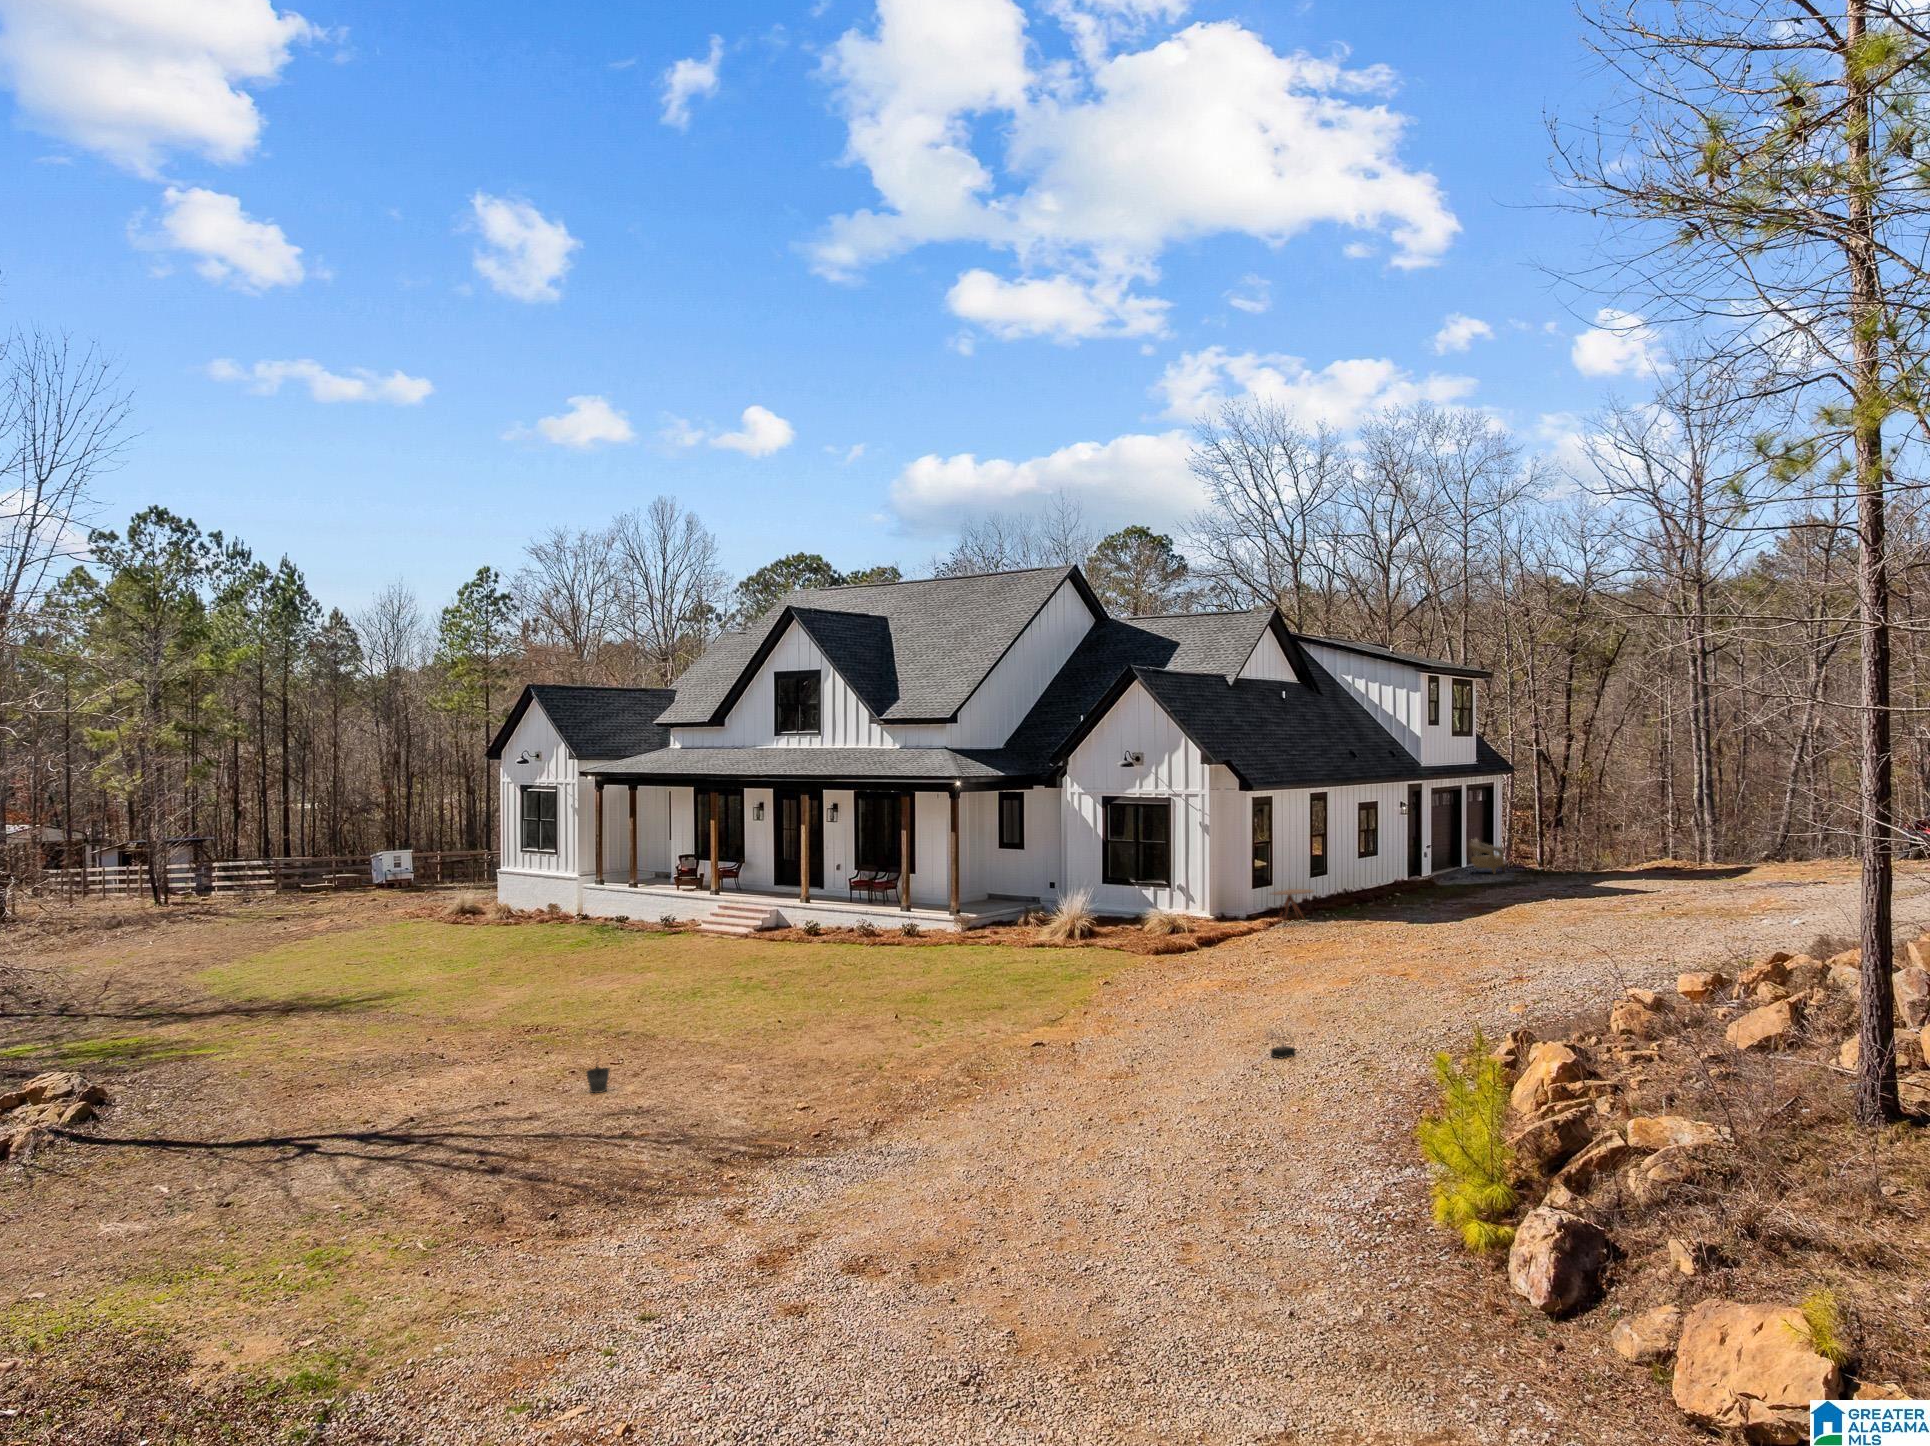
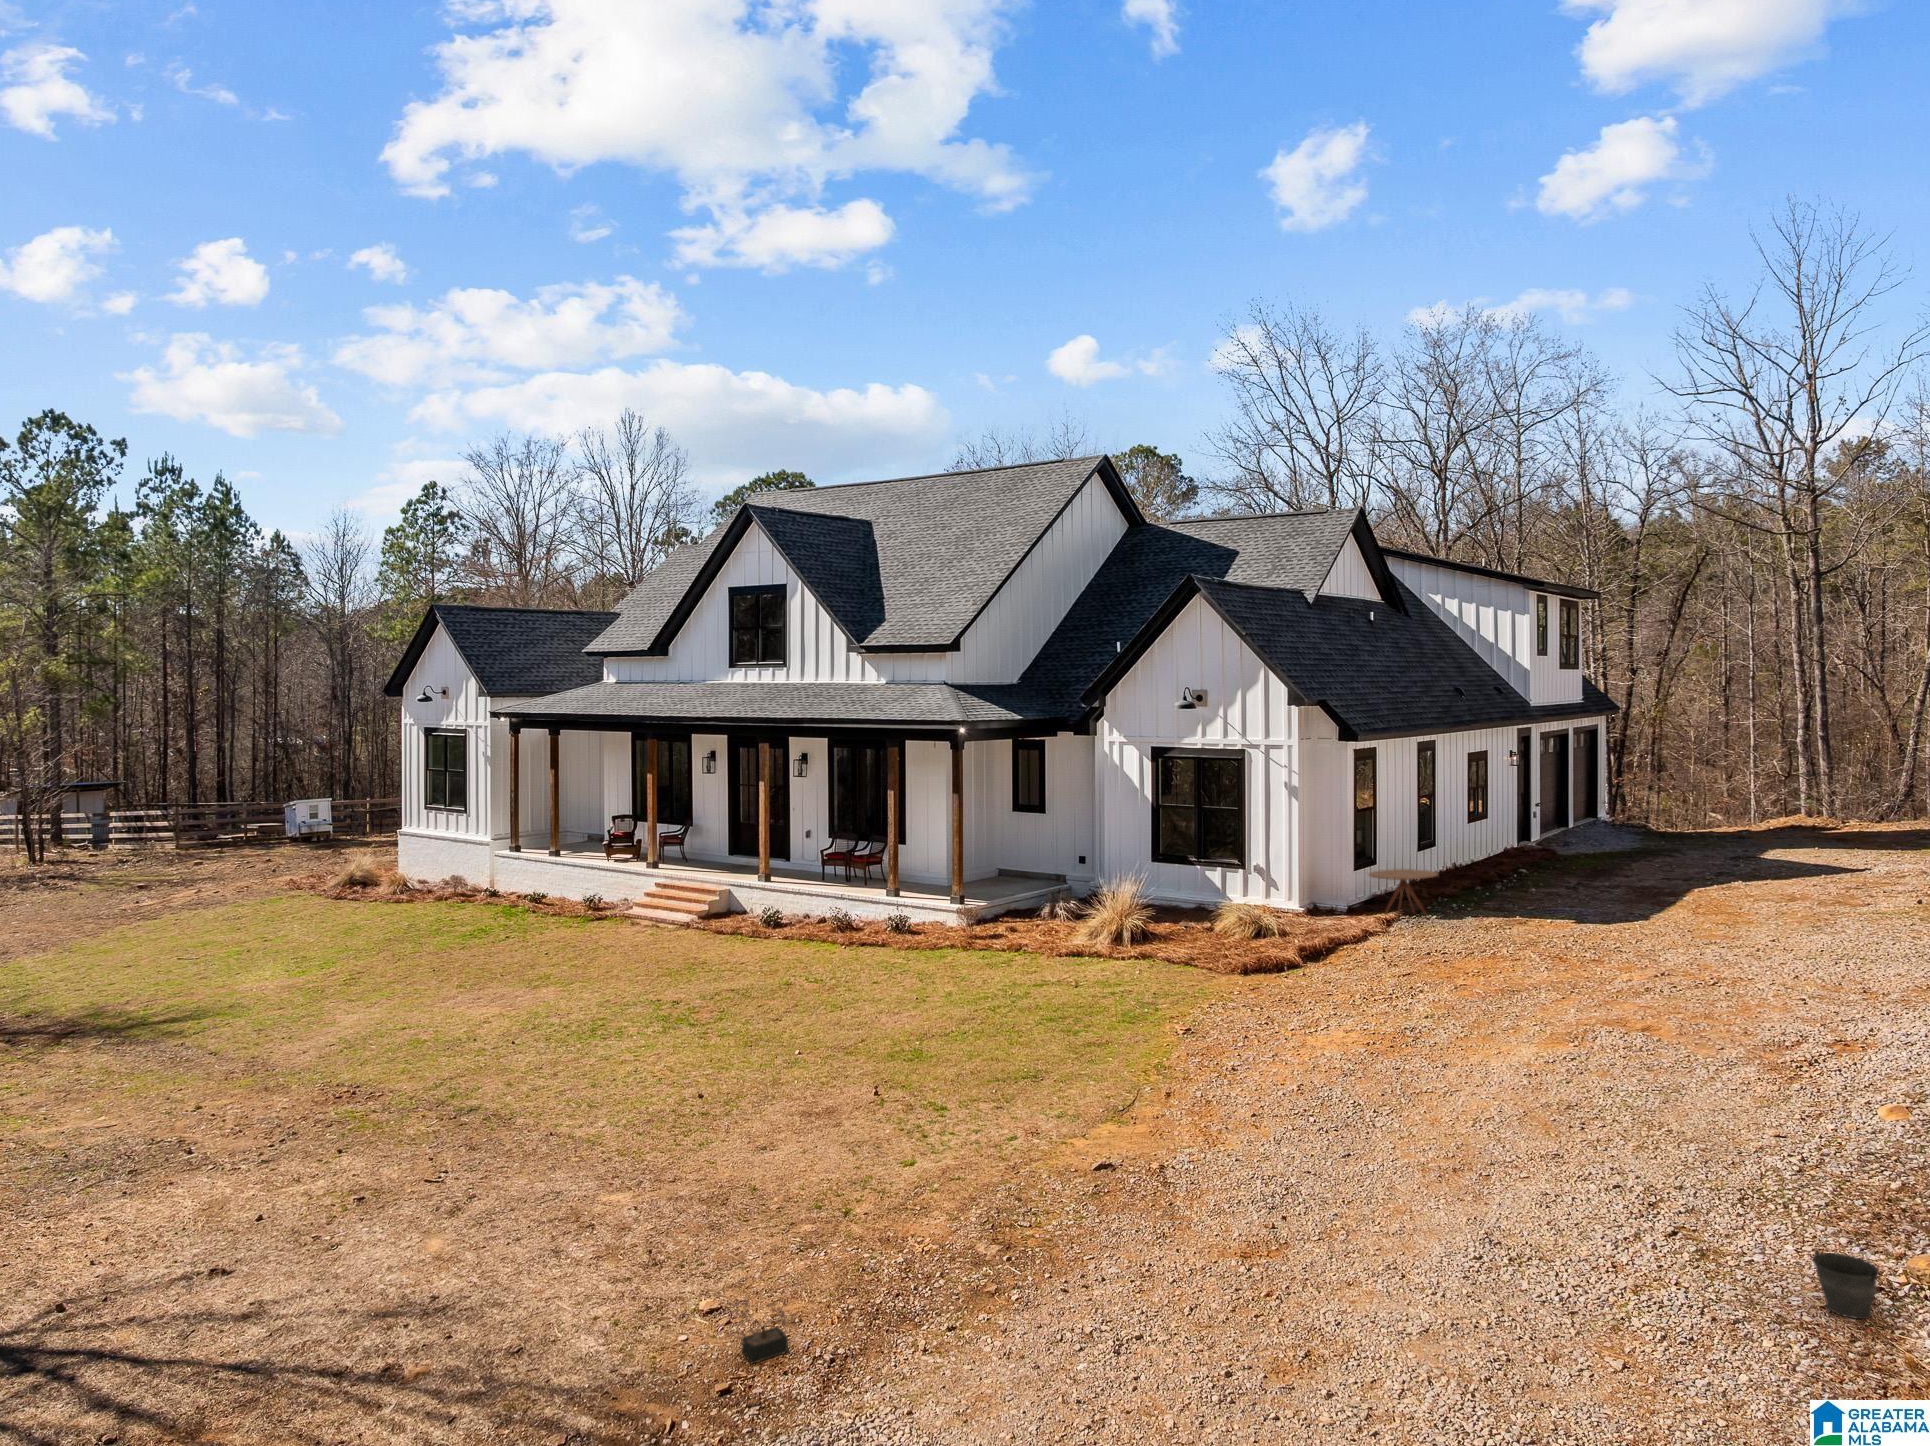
armchair: present [1470,839,1505,874] -> none [1570,792,1617,837]
decorative plant: present [1265,1030,1295,1058] -> present [727,1299,793,1364]
bucket: present [586,1066,610,1093] -> present [1812,1233,1879,1319]

